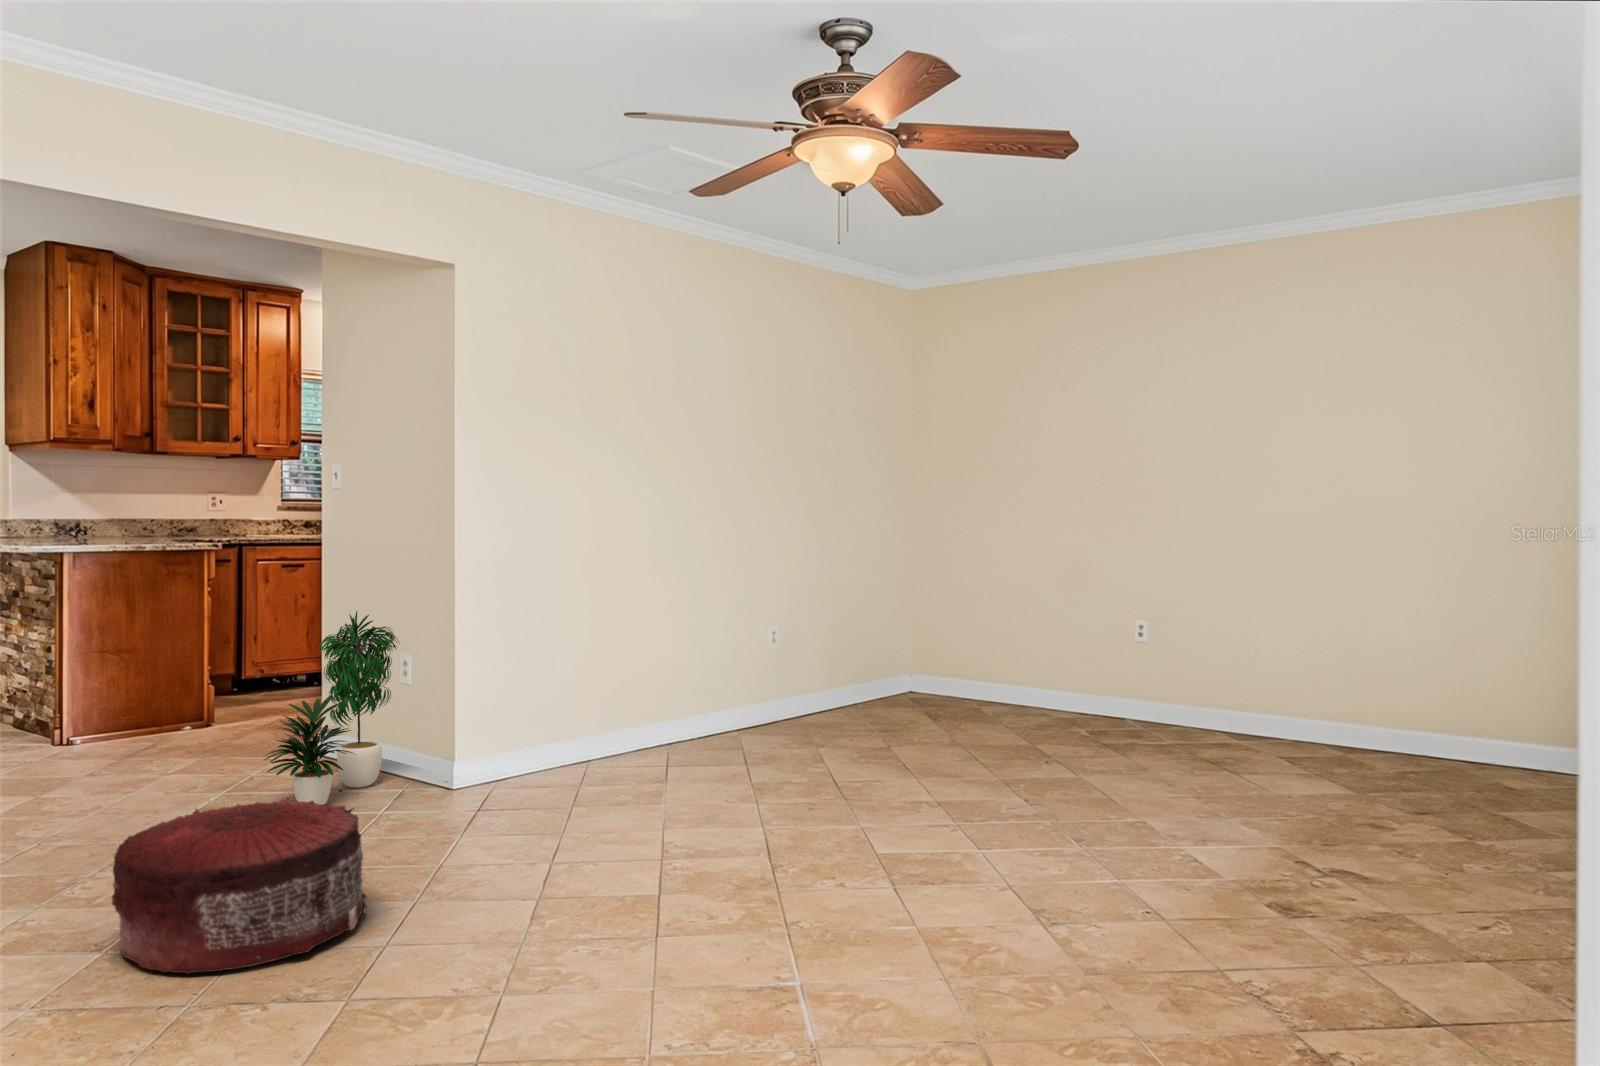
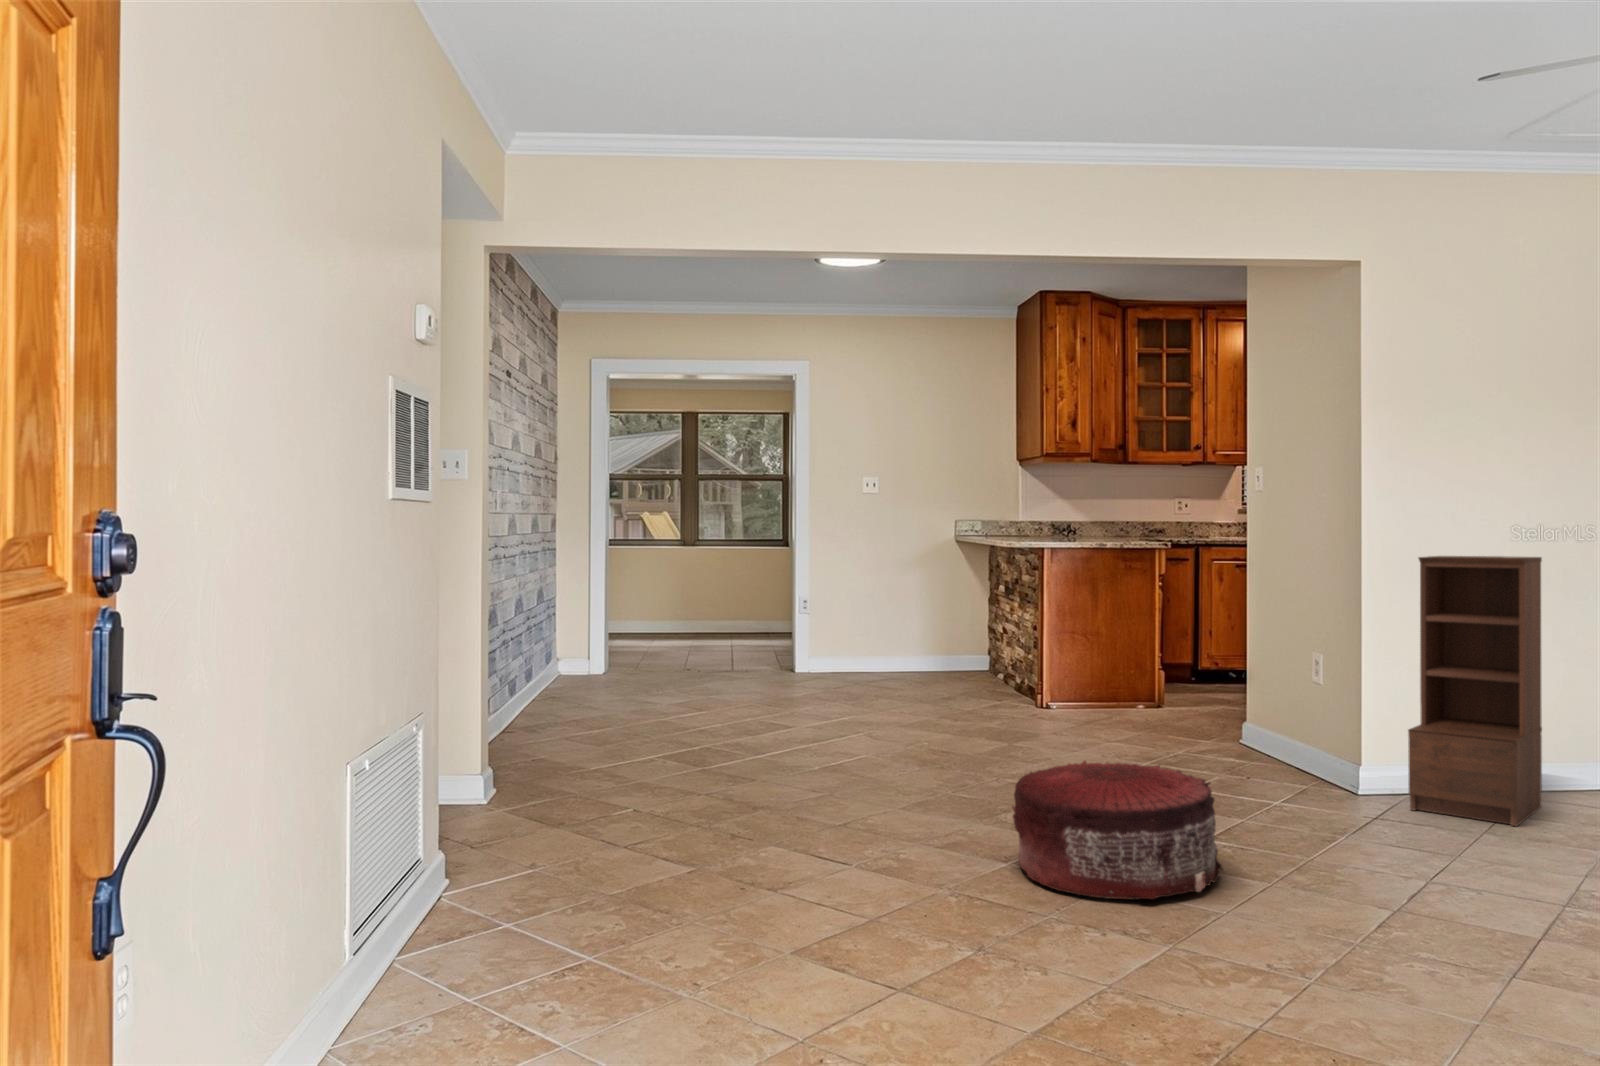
bookshelf: none [500,557,598,795] -> present [1408,556,1542,826]
potted plant: present [264,611,400,804] -> none [1172,604,1309,789]

